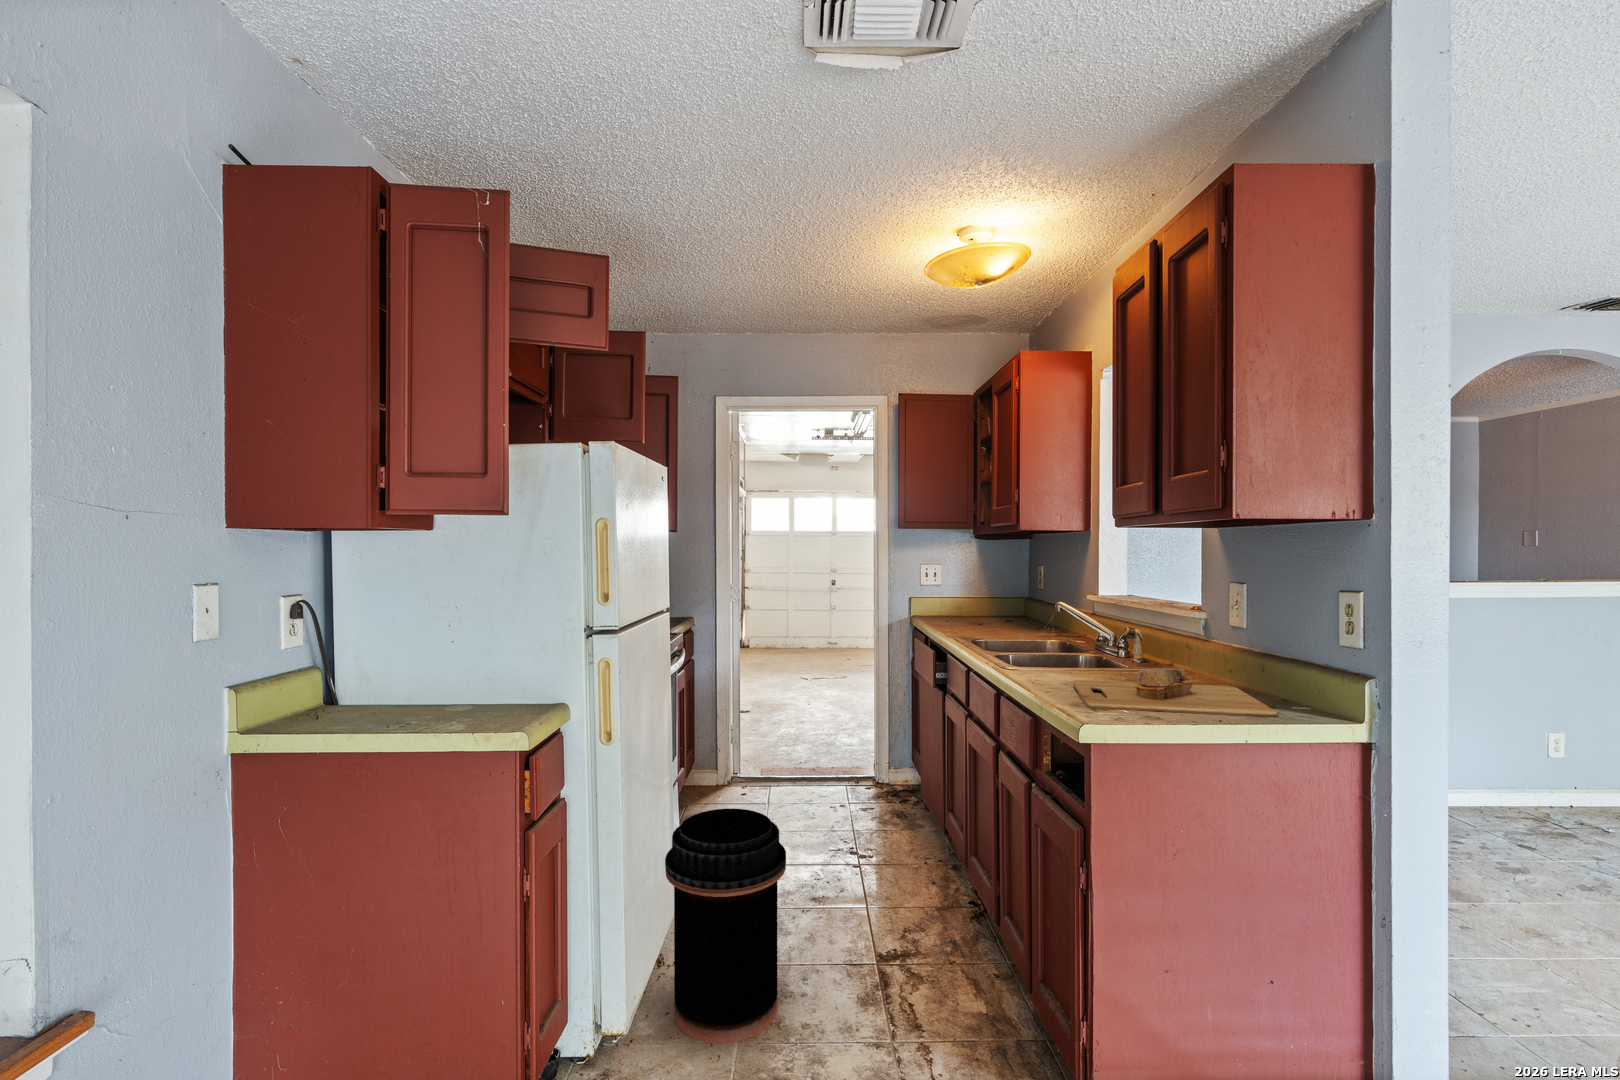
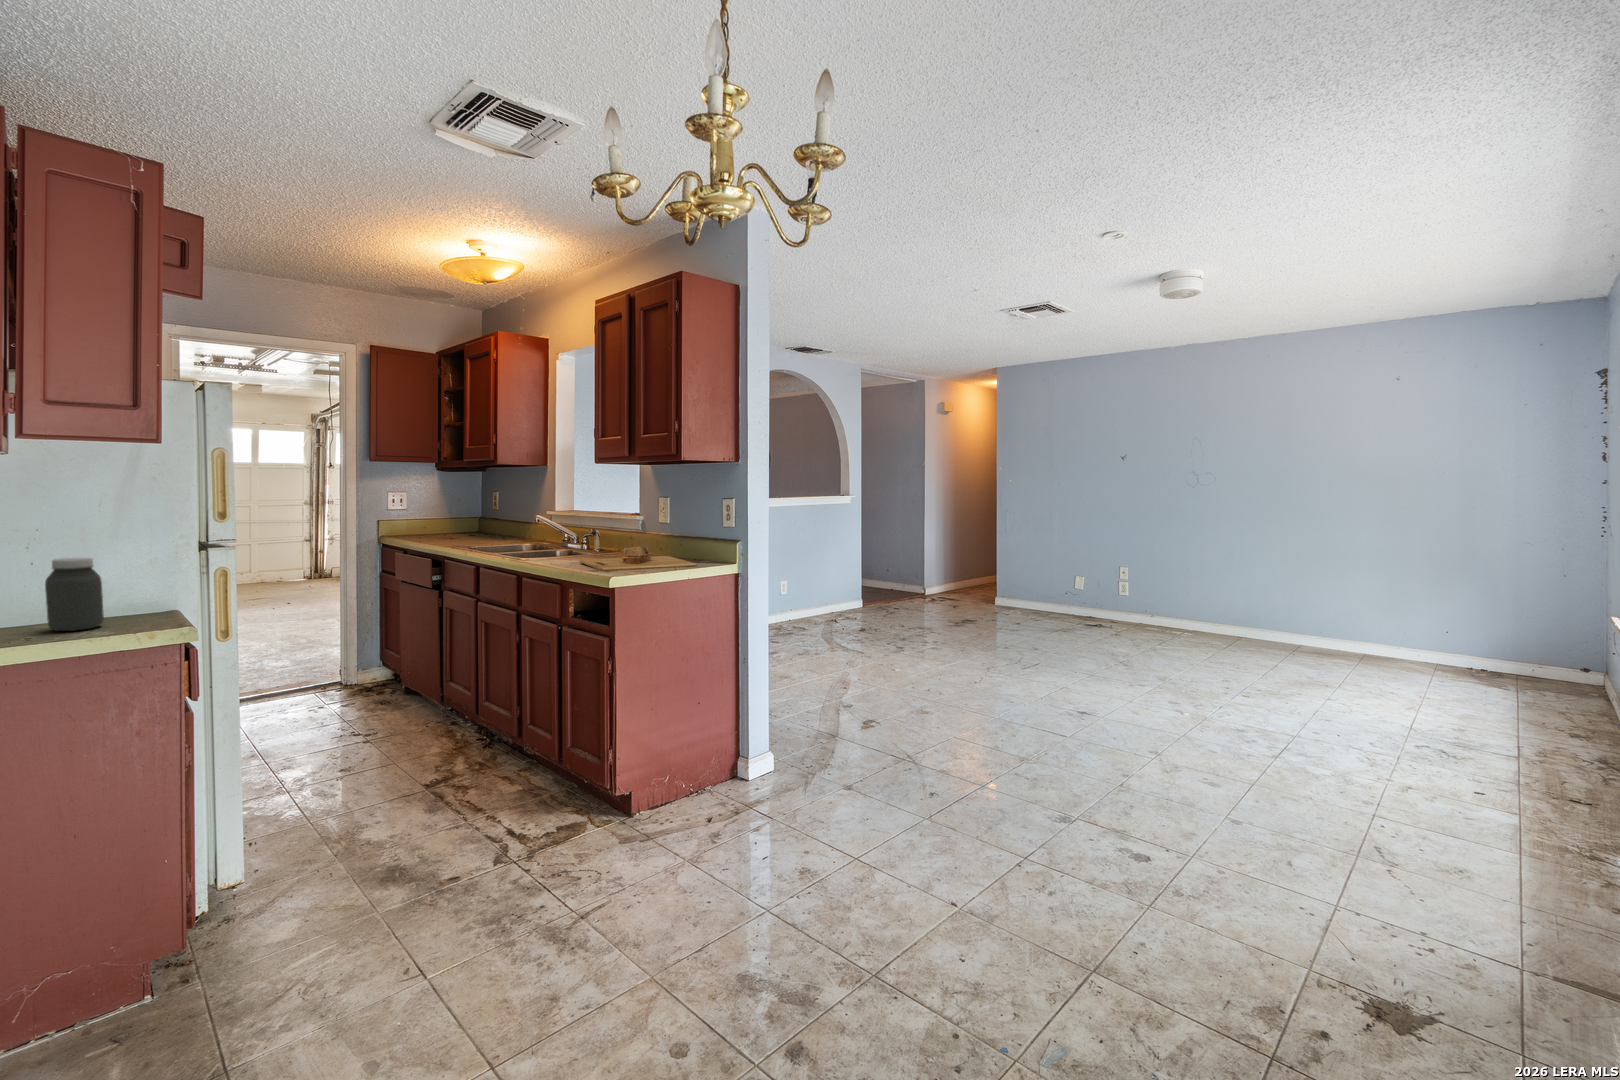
jar: none [467,651,509,726] -> present [45,558,104,631]
trash can: present [665,809,786,1043] -> none [234,692,364,882]

